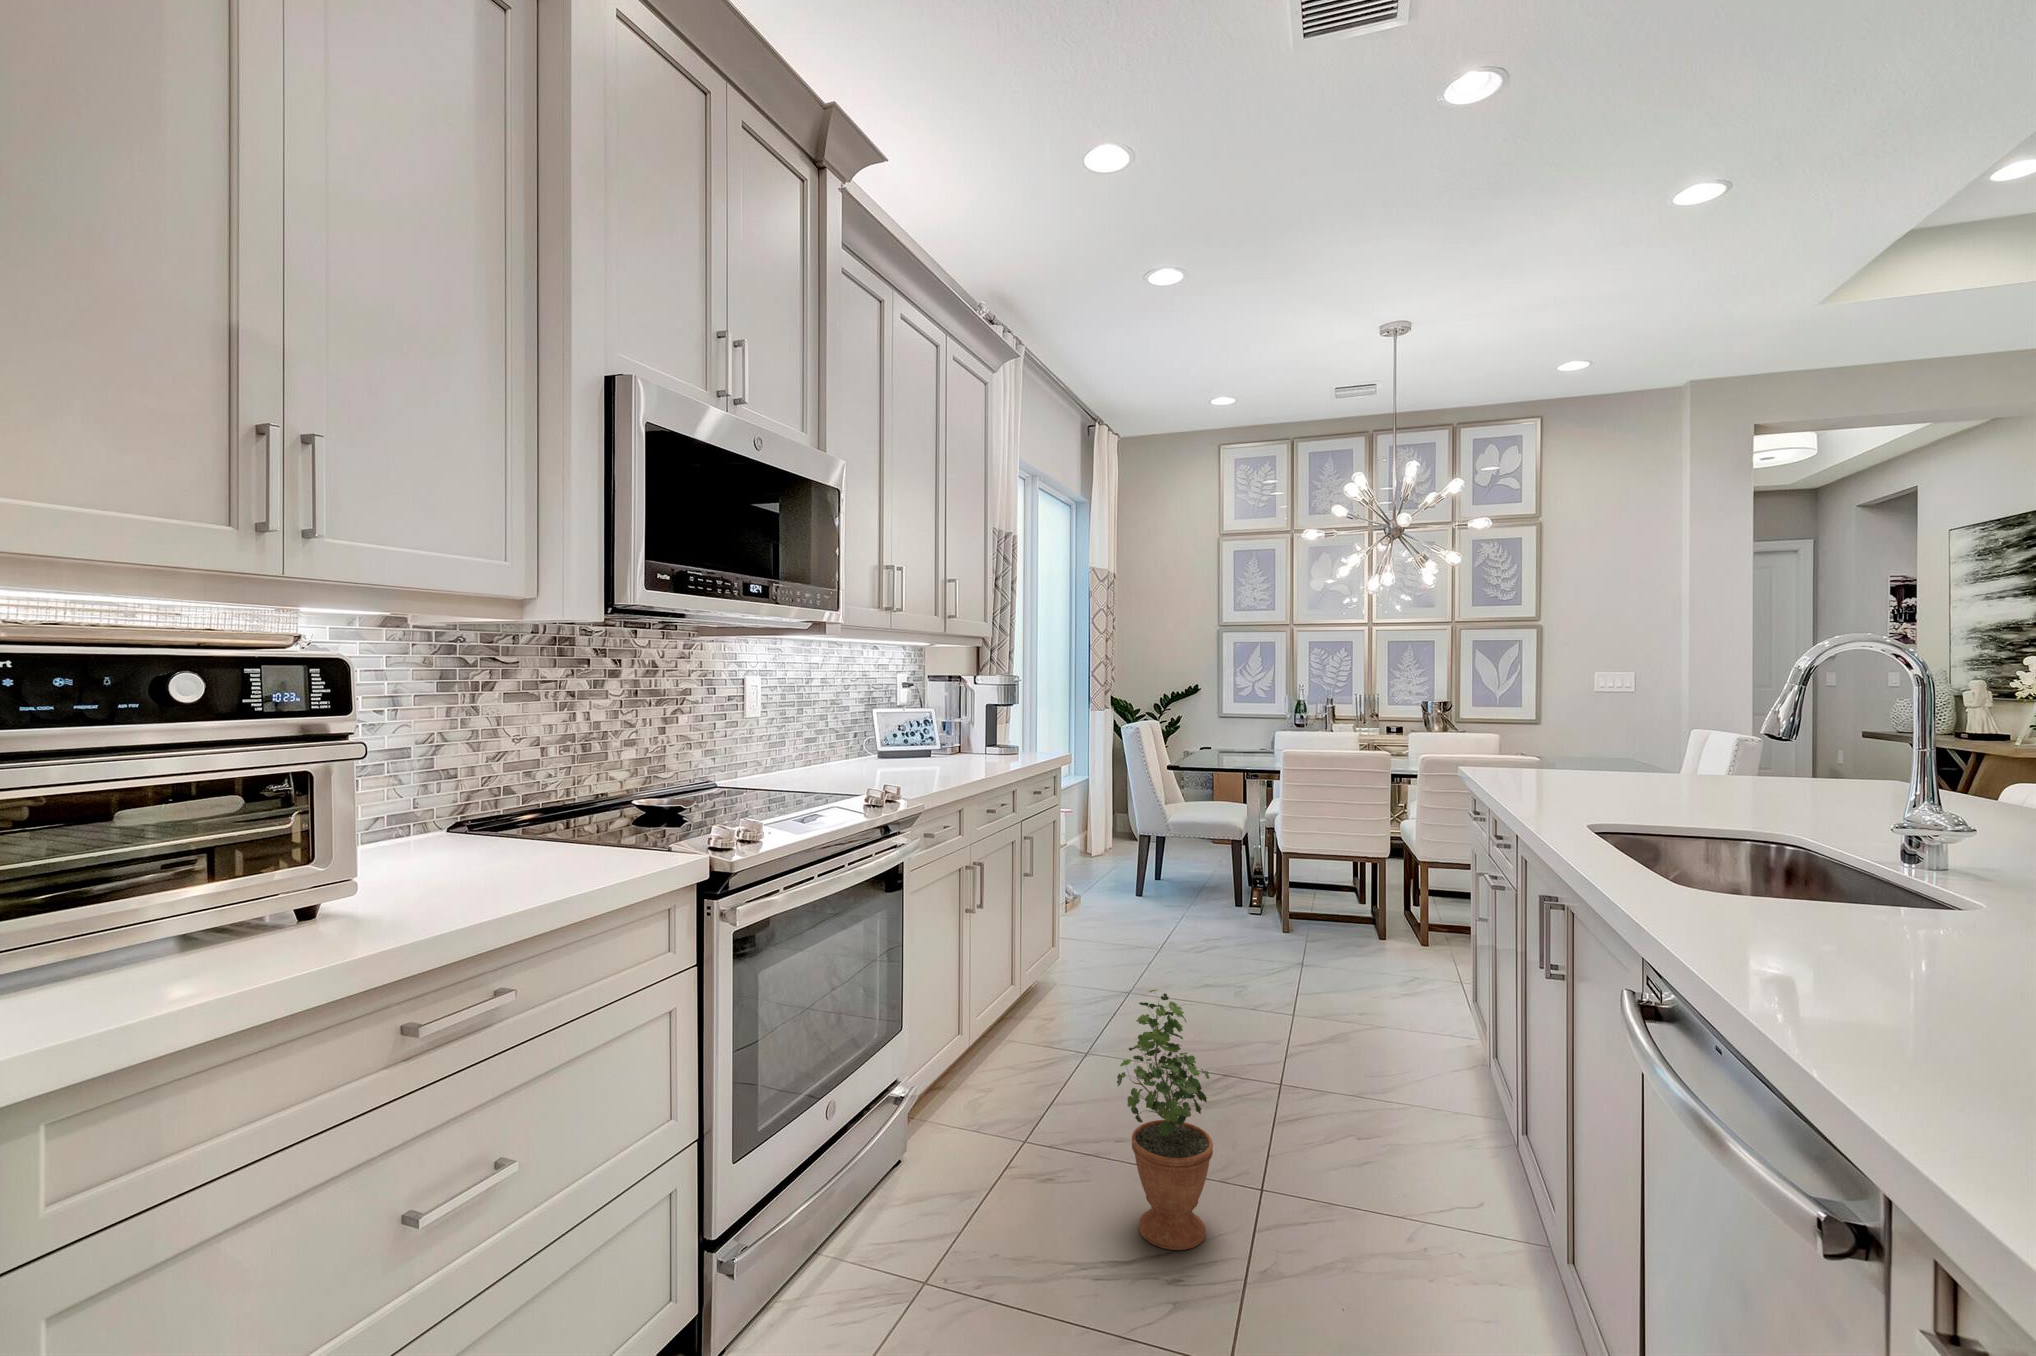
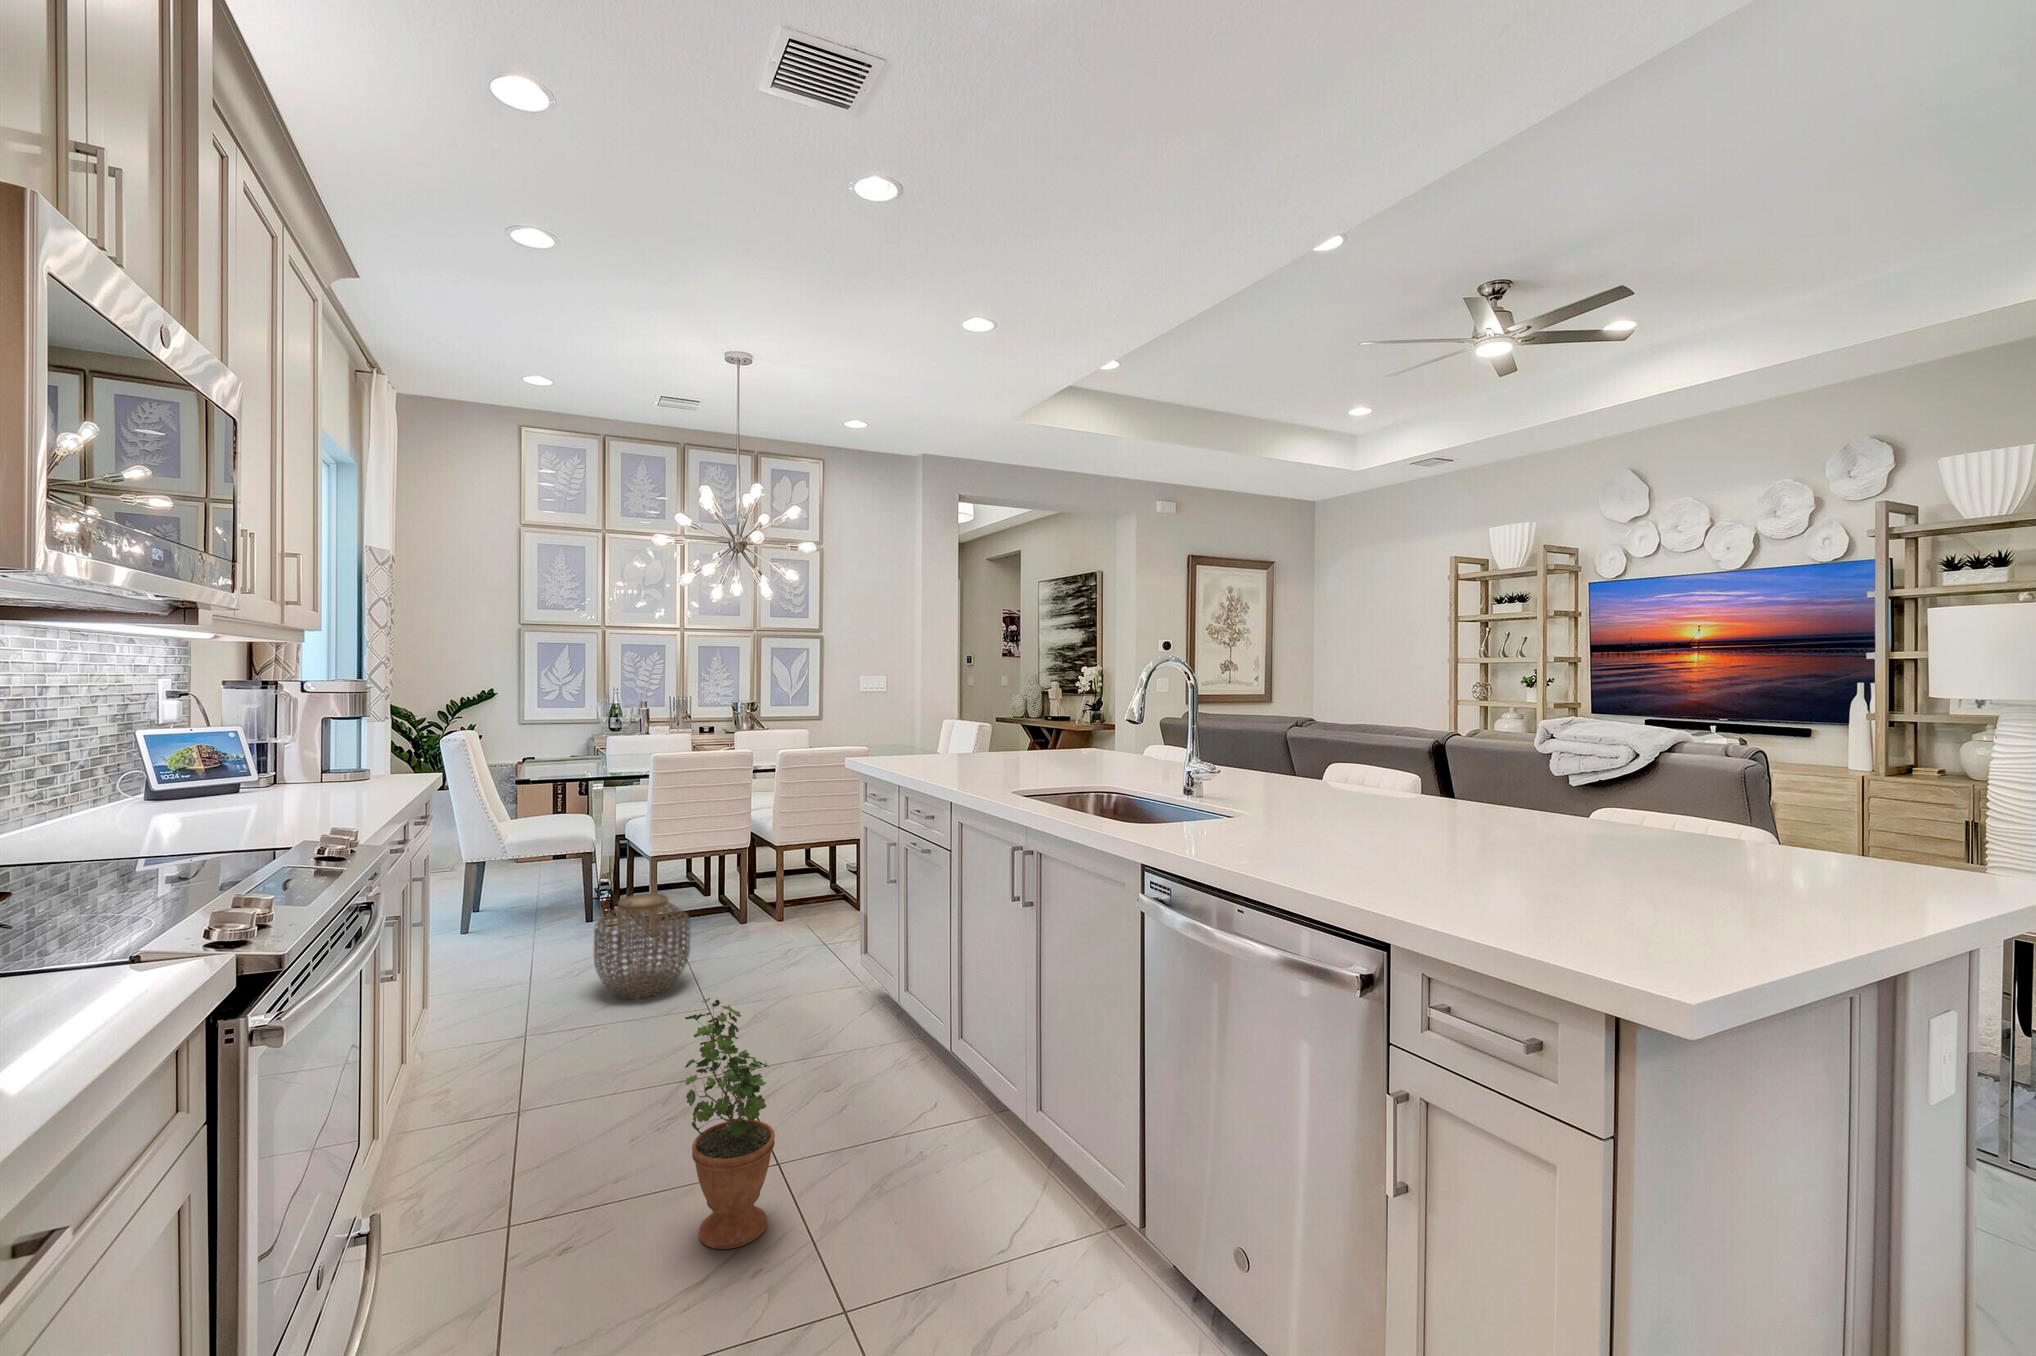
woven basket: none [1196,889,1287,993] -> present [594,893,690,999]

